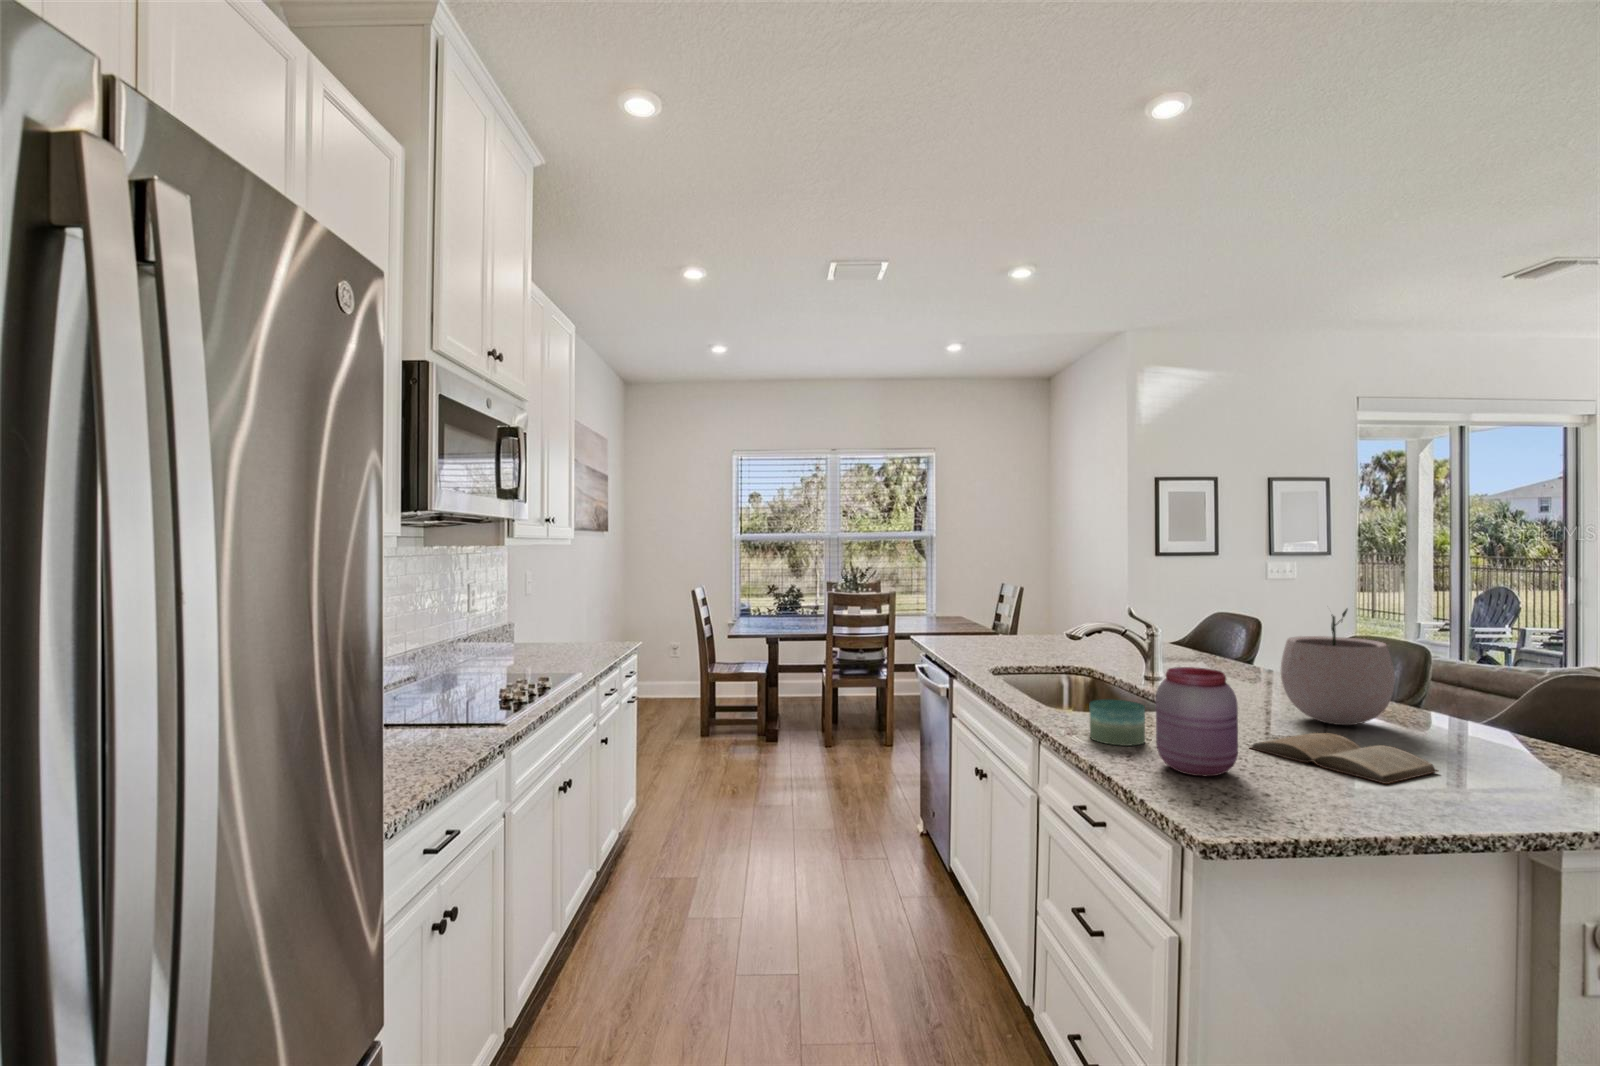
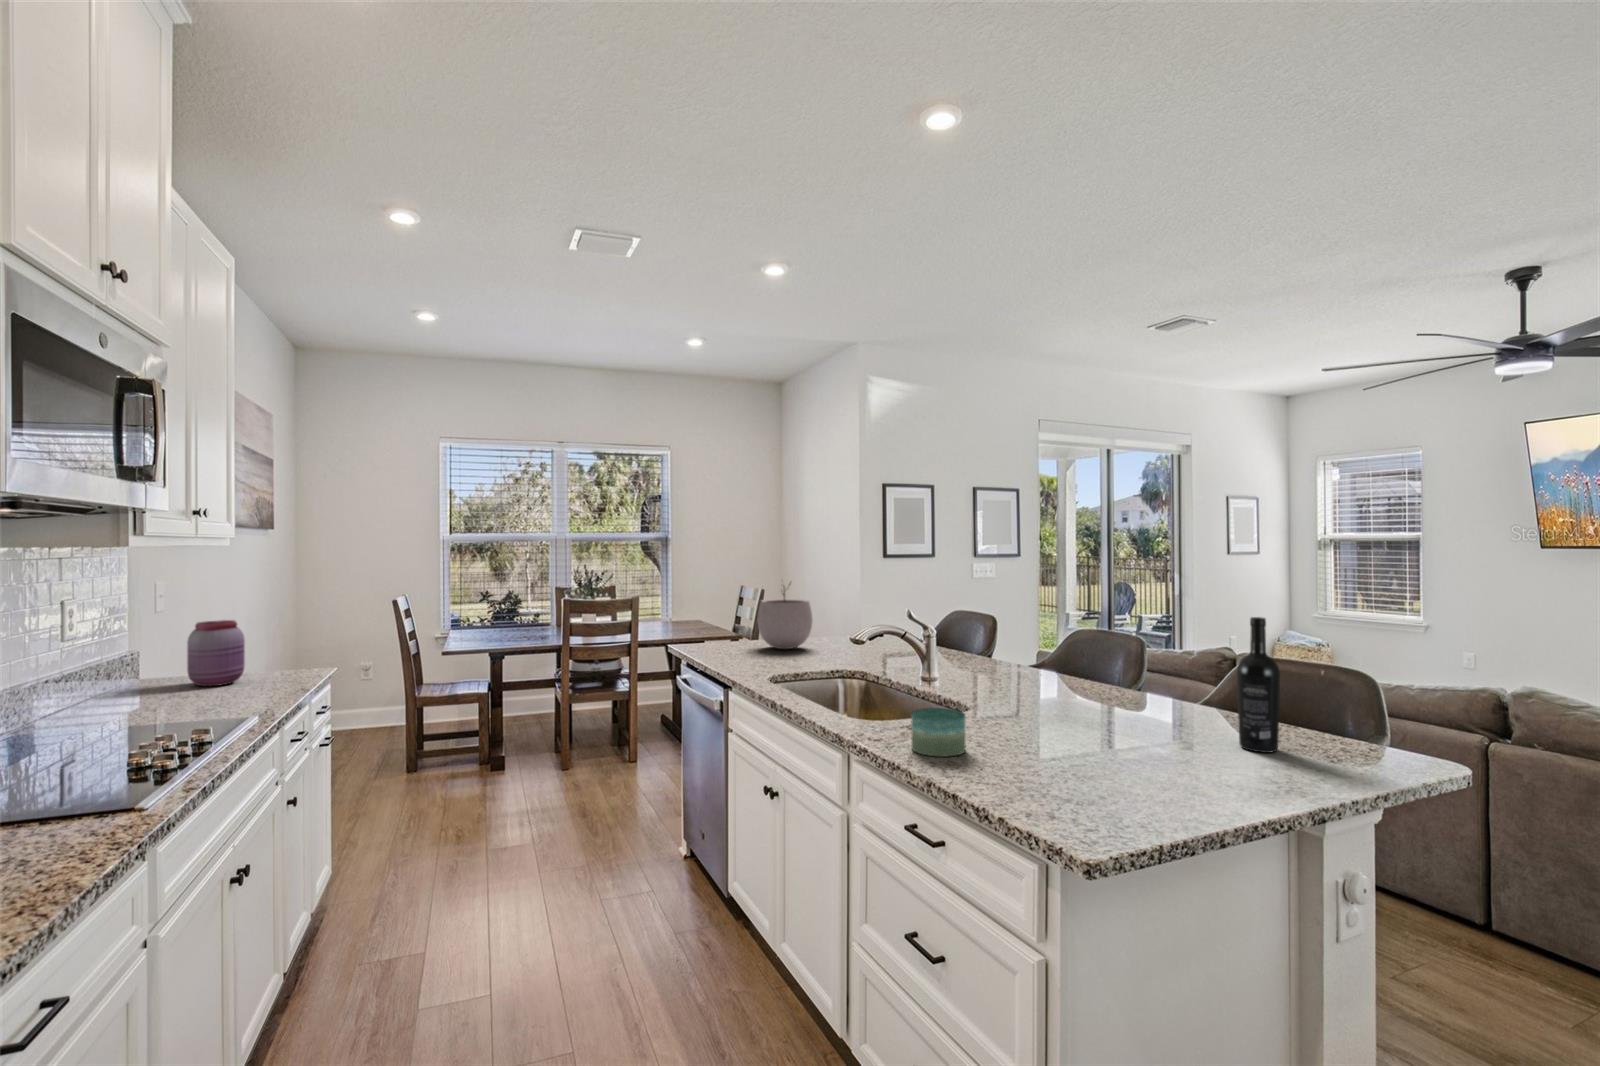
plant pot: present [1281,609,1395,725] -> present [757,586,813,649]
wine bottle: none [1483,623,1541,777] -> present [1237,617,1280,753]
jar: present [1156,667,1238,776] -> present [187,620,245,686]
book: present [1249,733,1438,784] -> none [1055,726,1212,773]

